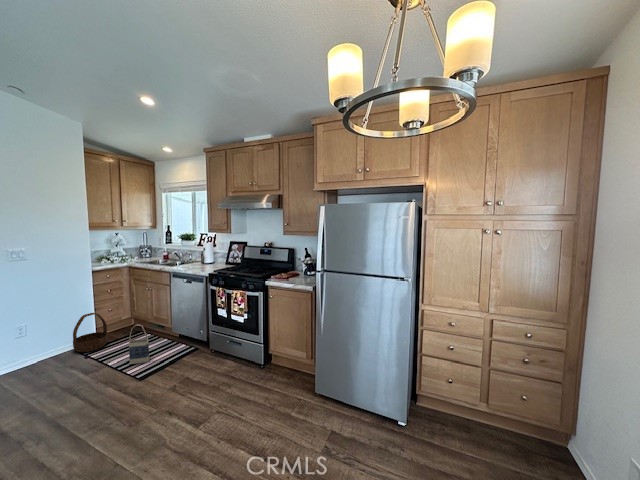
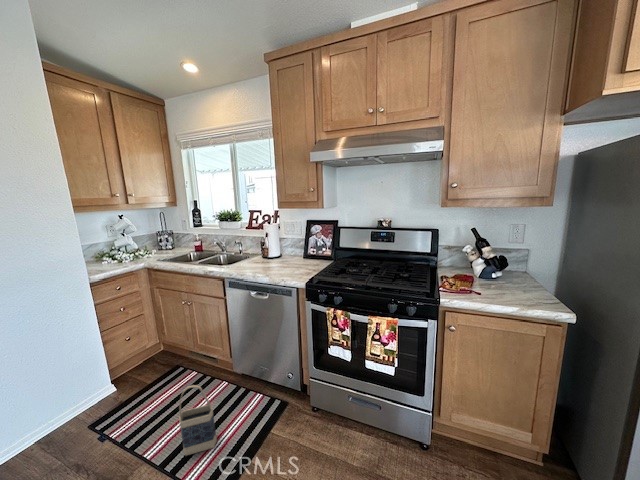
basket: present [73,313,108,352] -> none [73,355,133,426]

